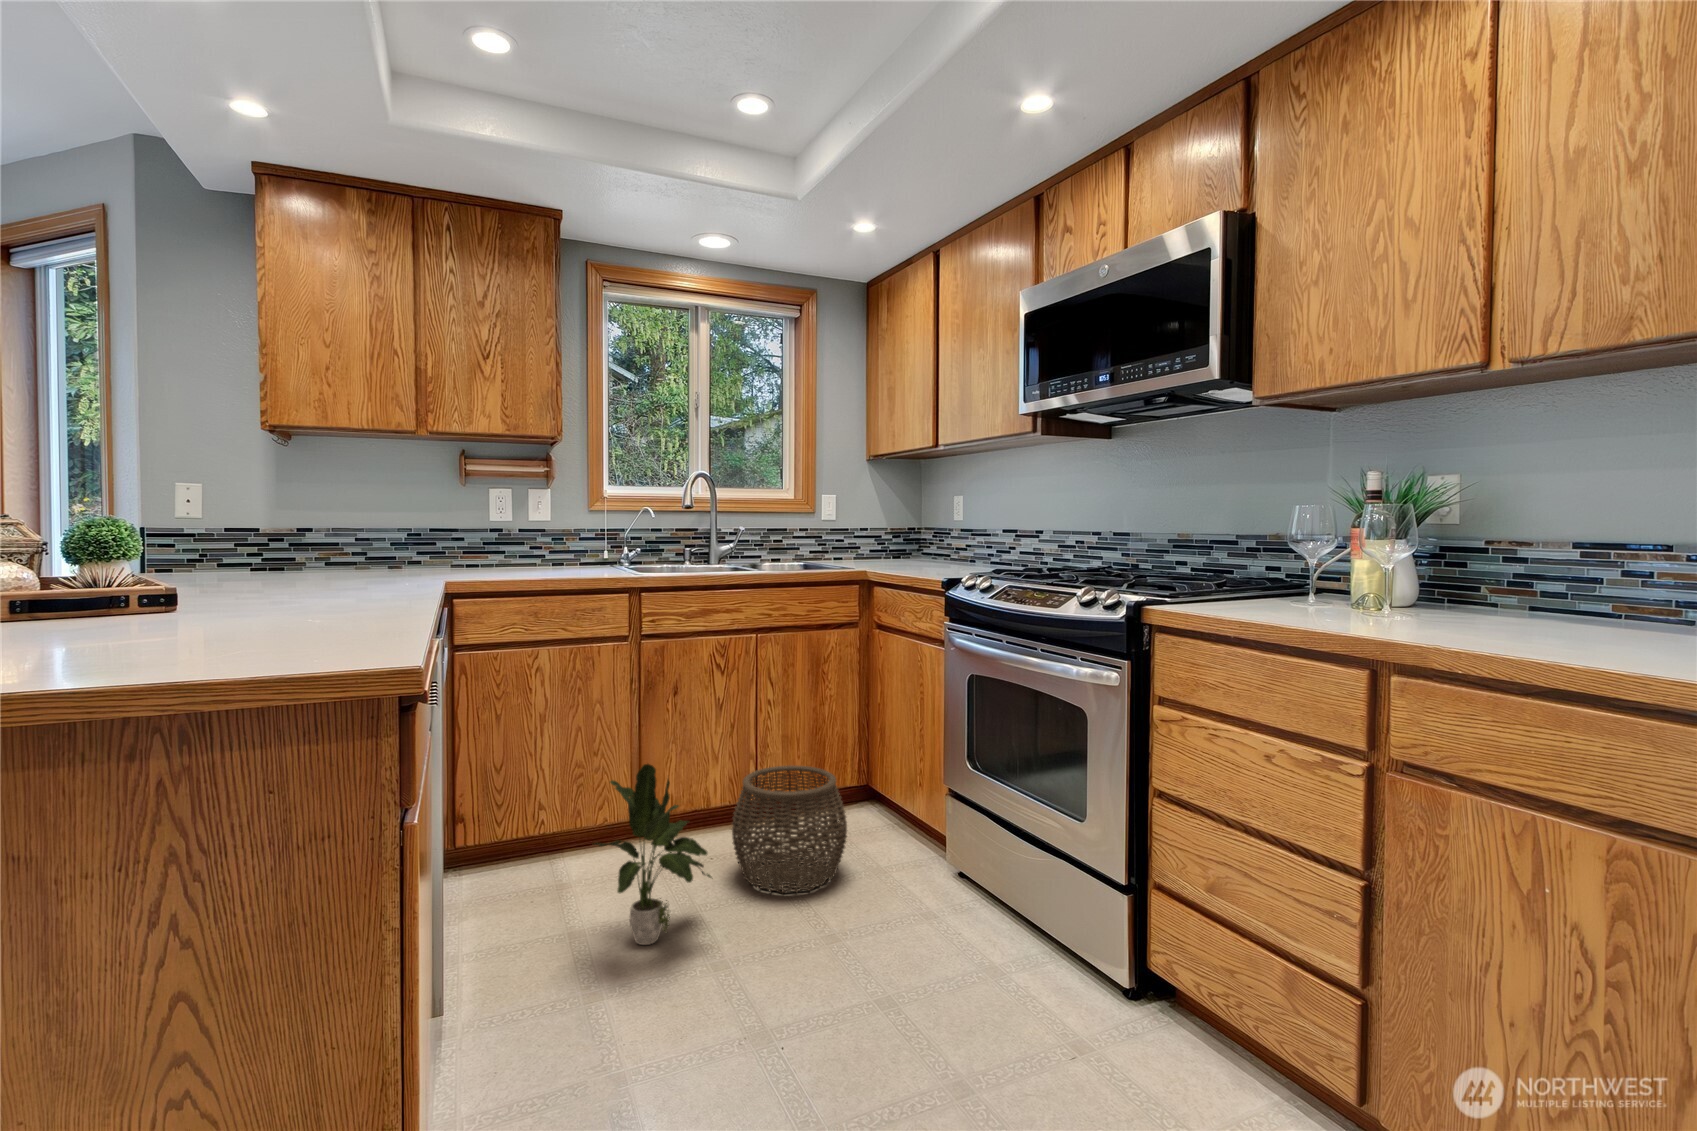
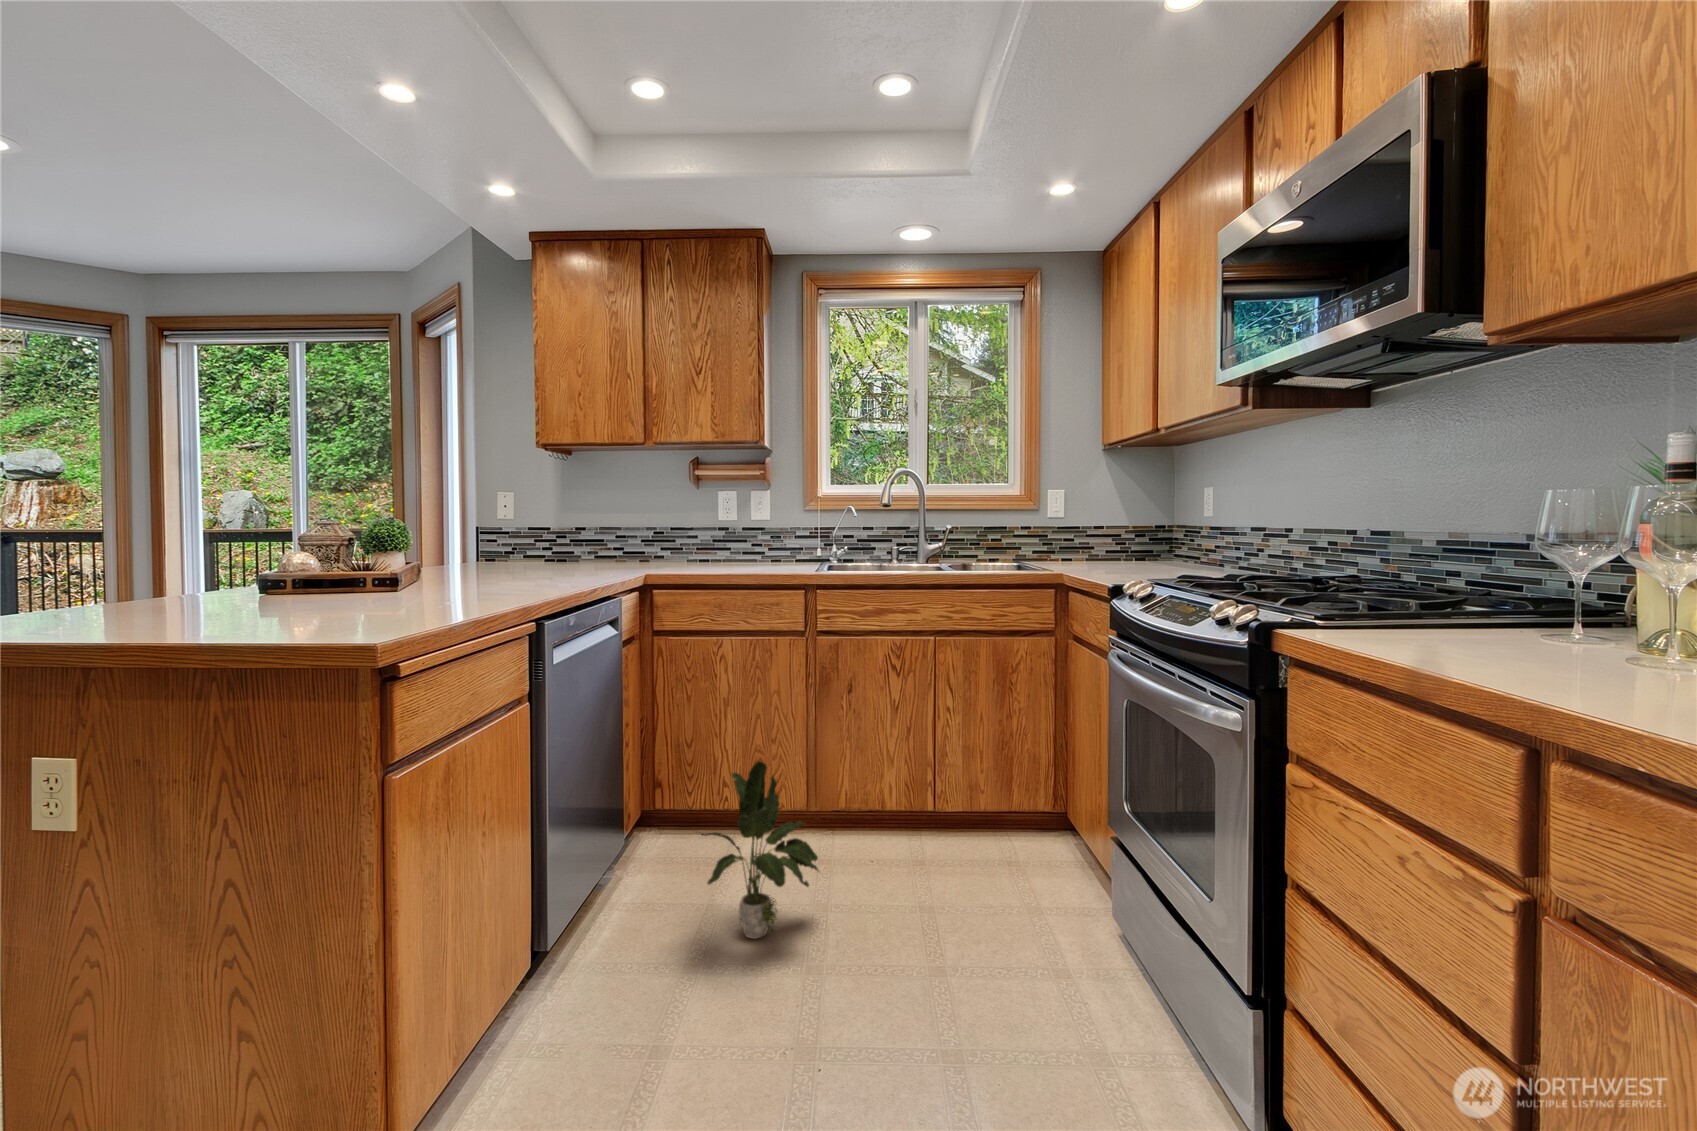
woven basket: present [732,766,847,893] -> none [869,779,992,919]

